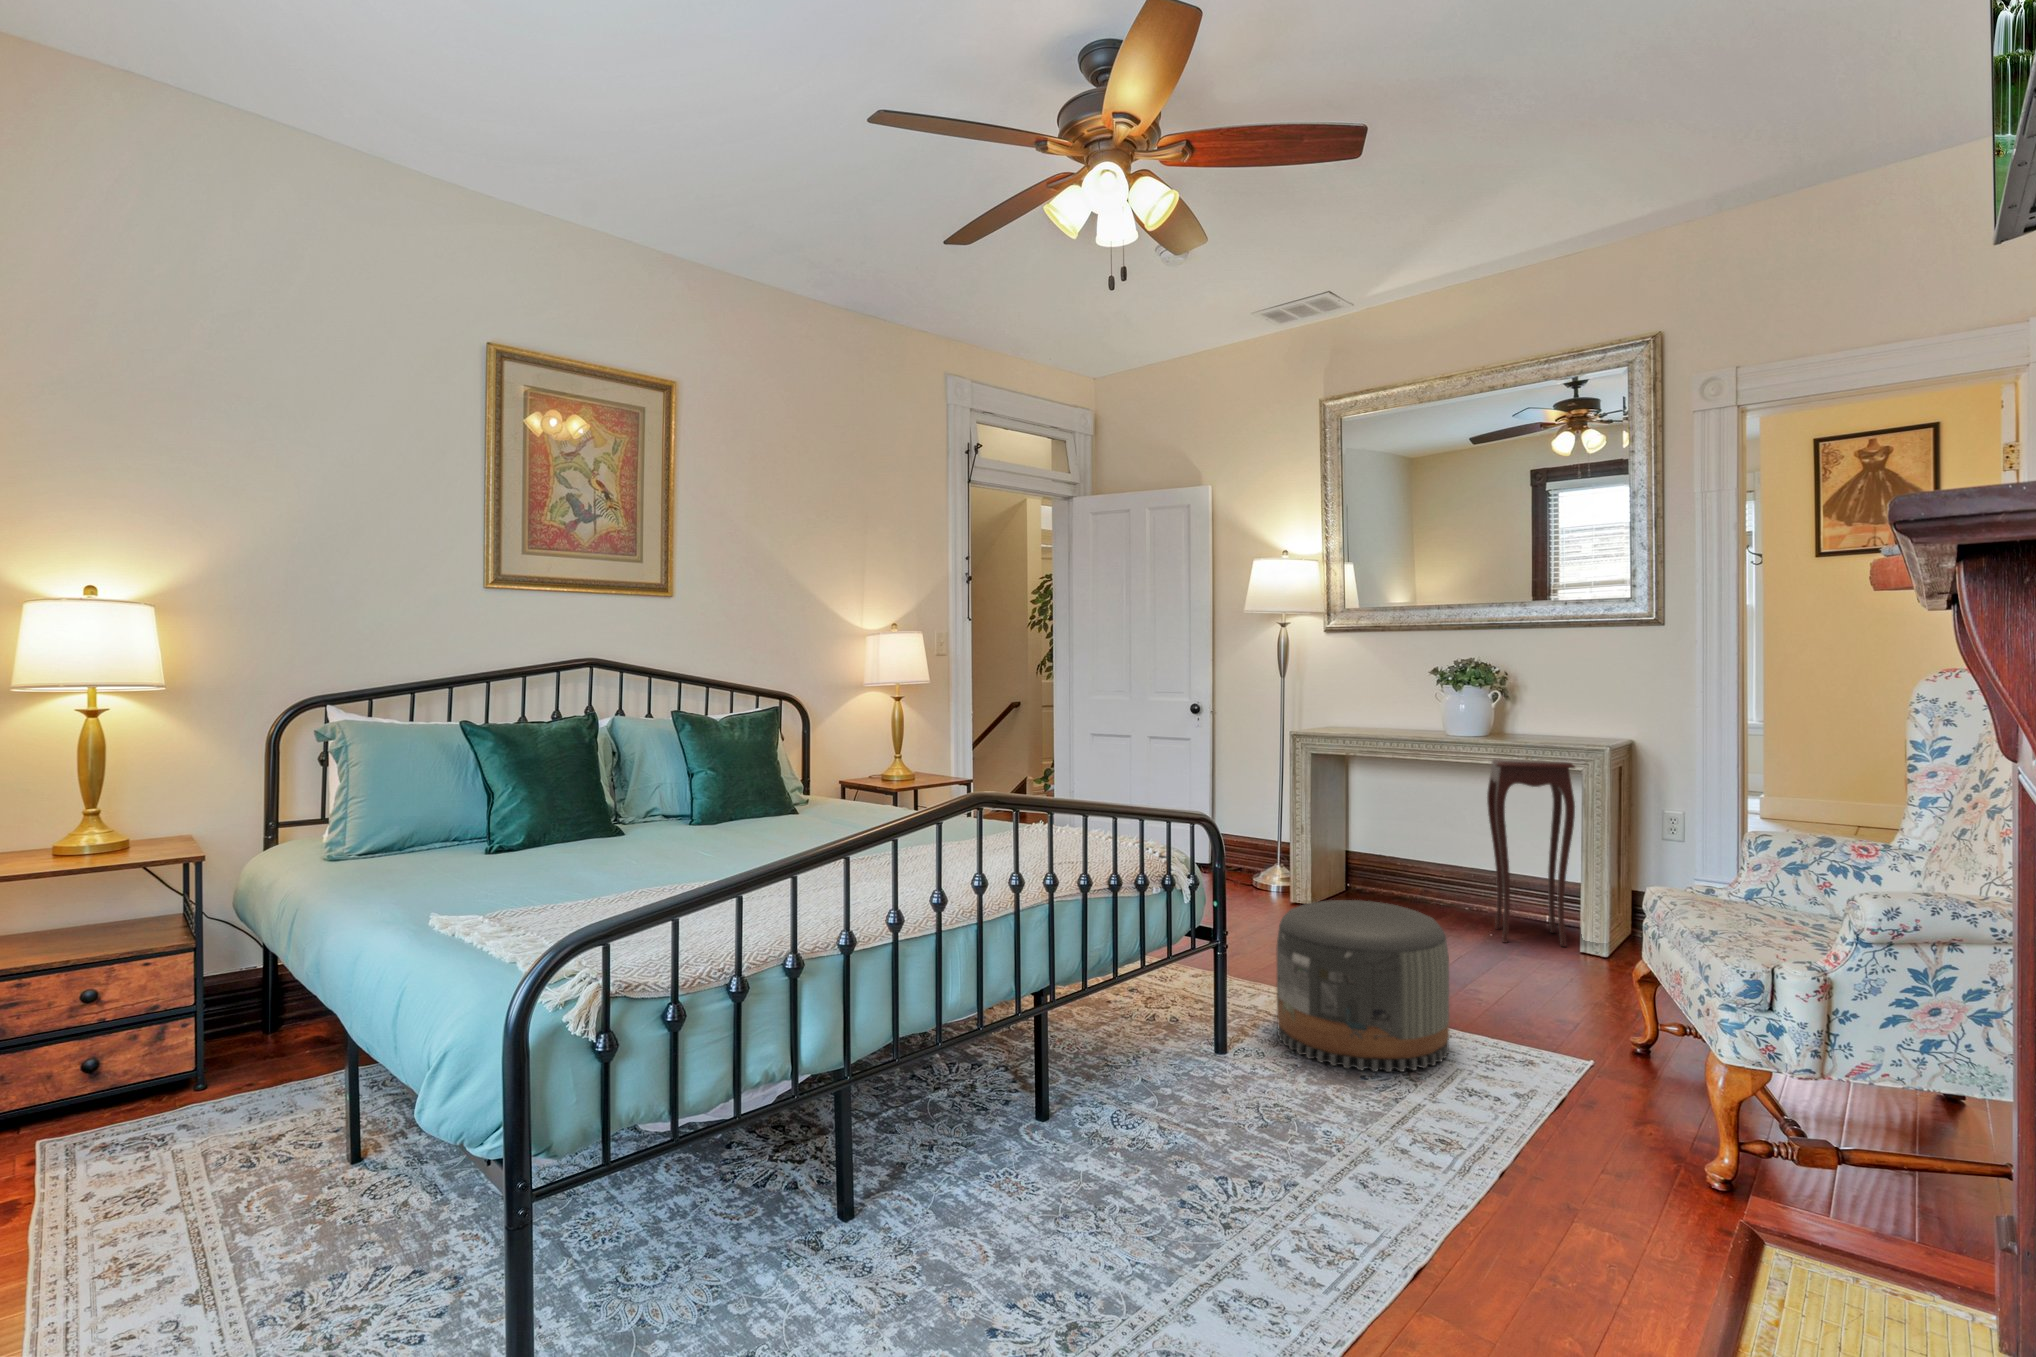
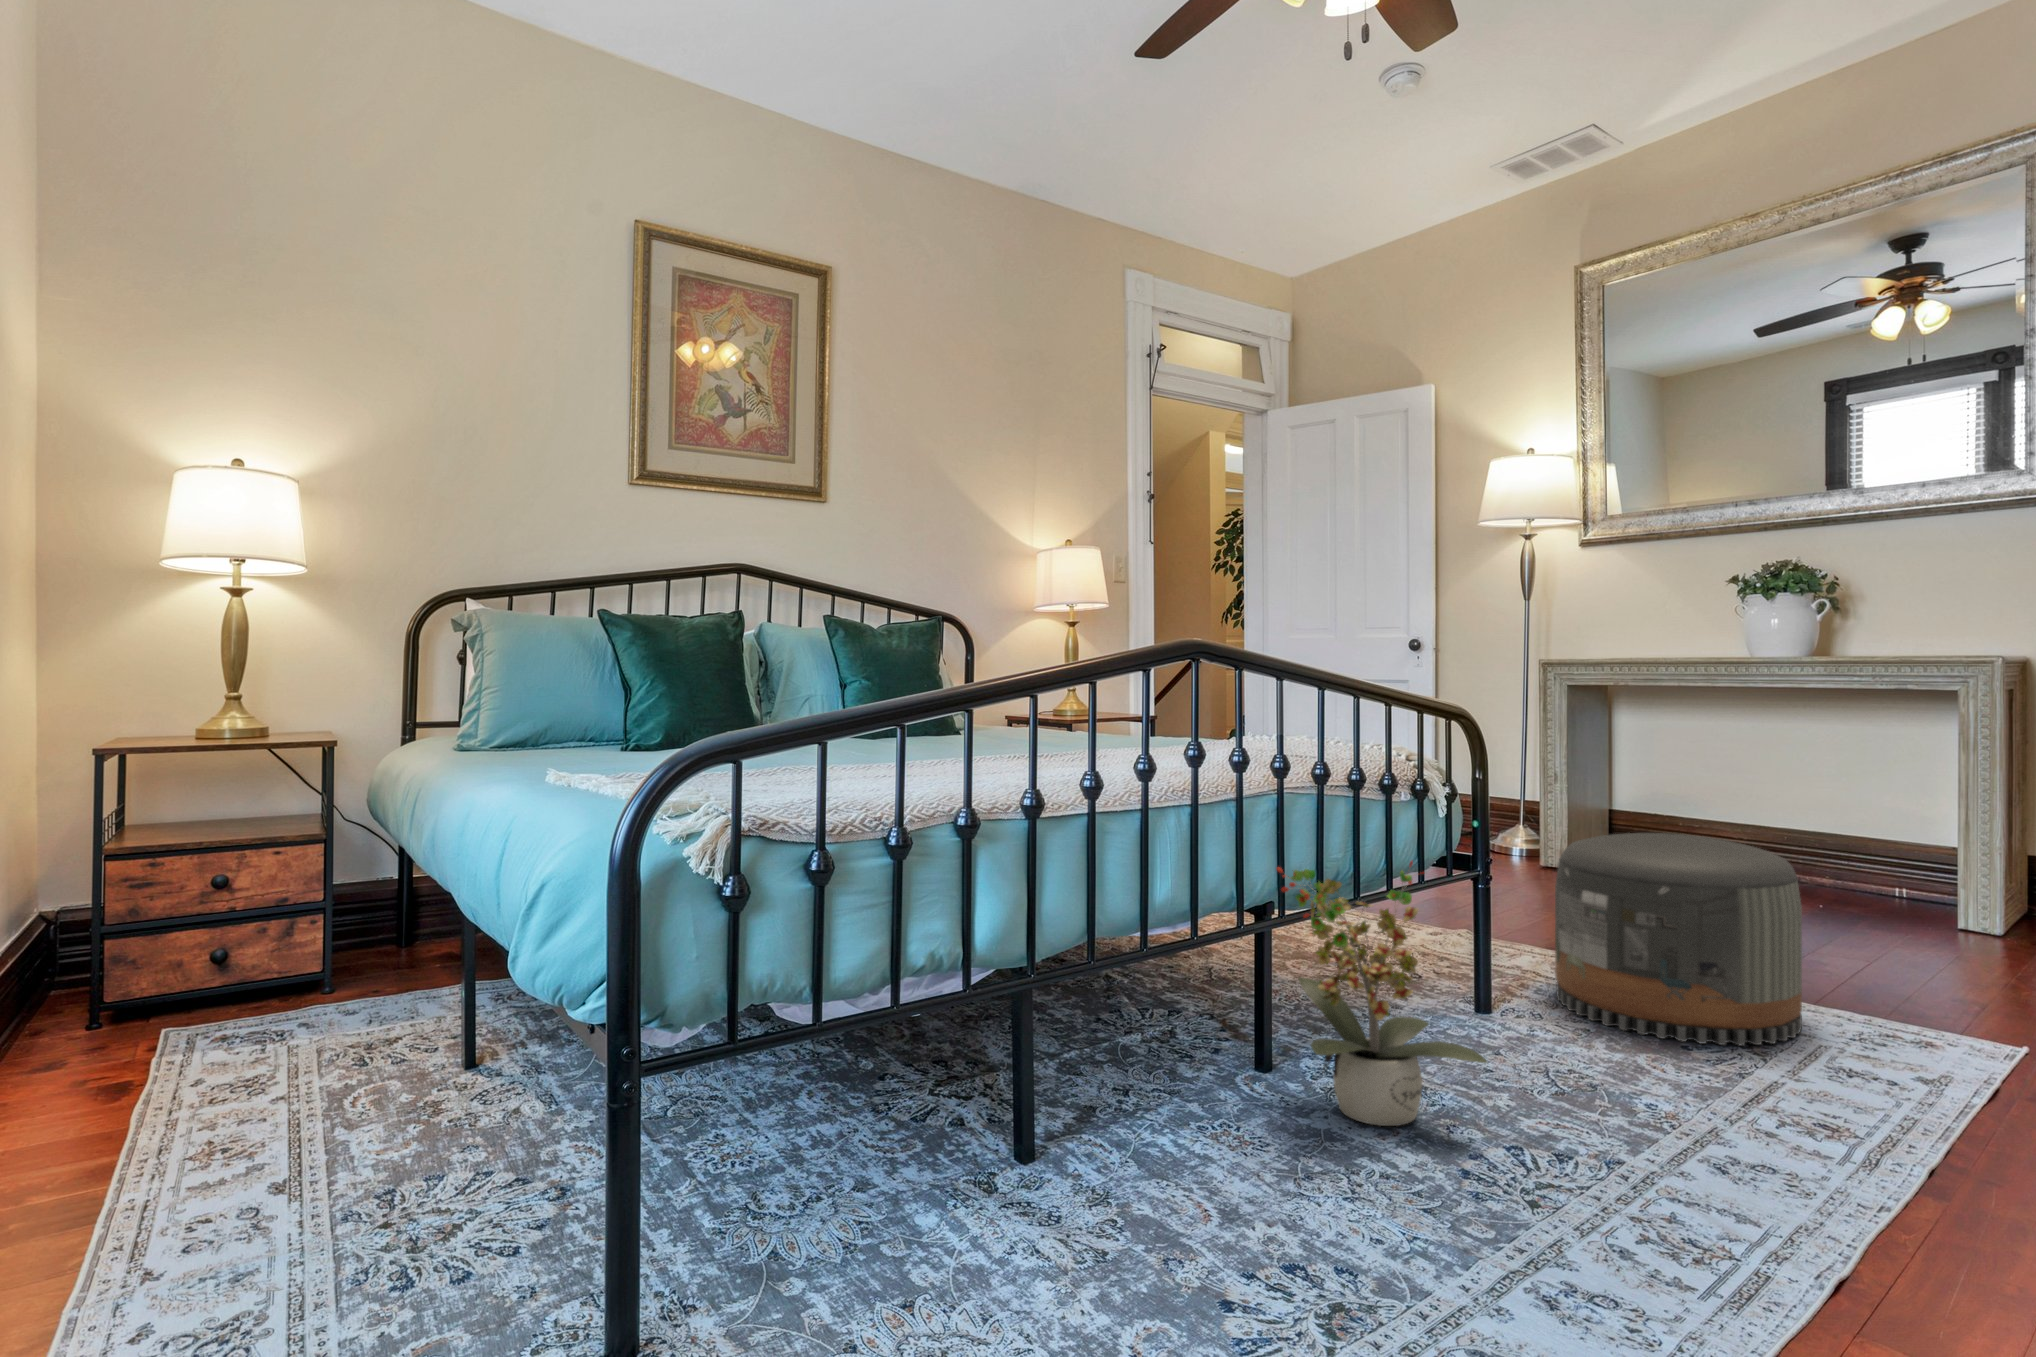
side table: present [1487,759,1575,947] -> none [1813,684,1947,924]
potted plant: none [1049,952,1204,1165] -> present [1277,861,1487,1126]

